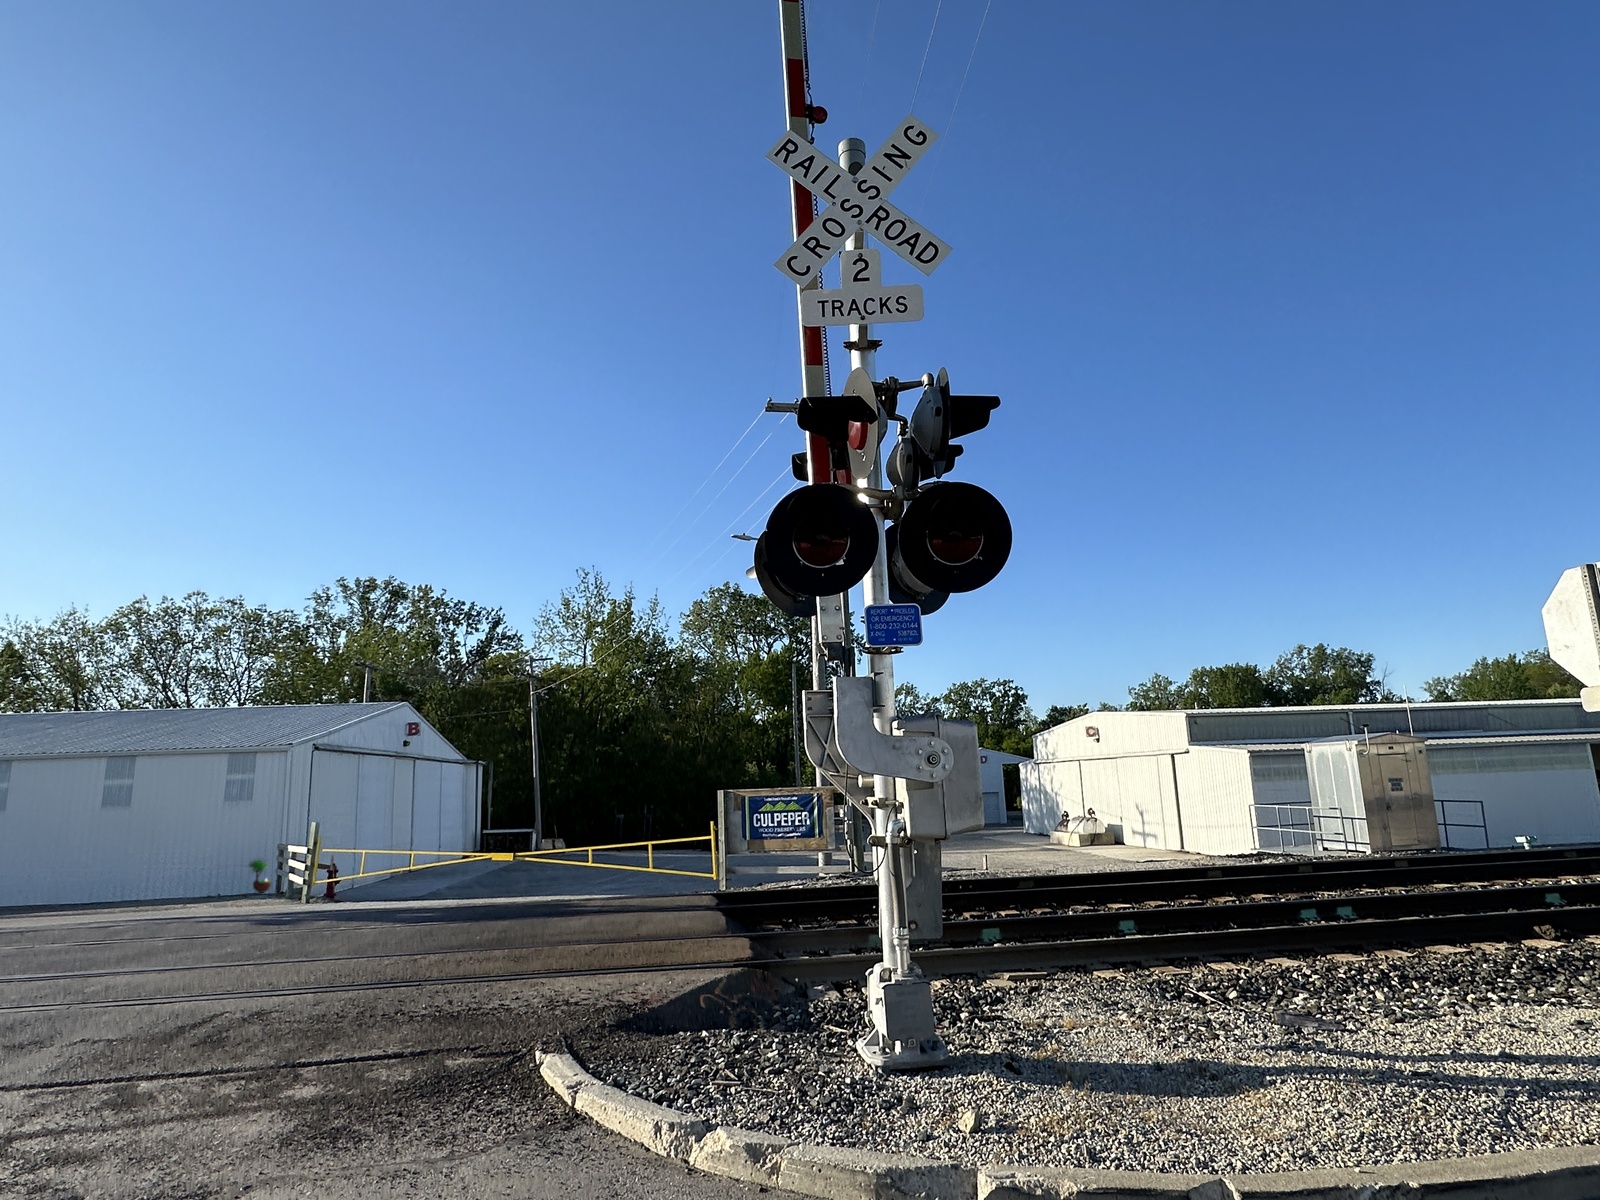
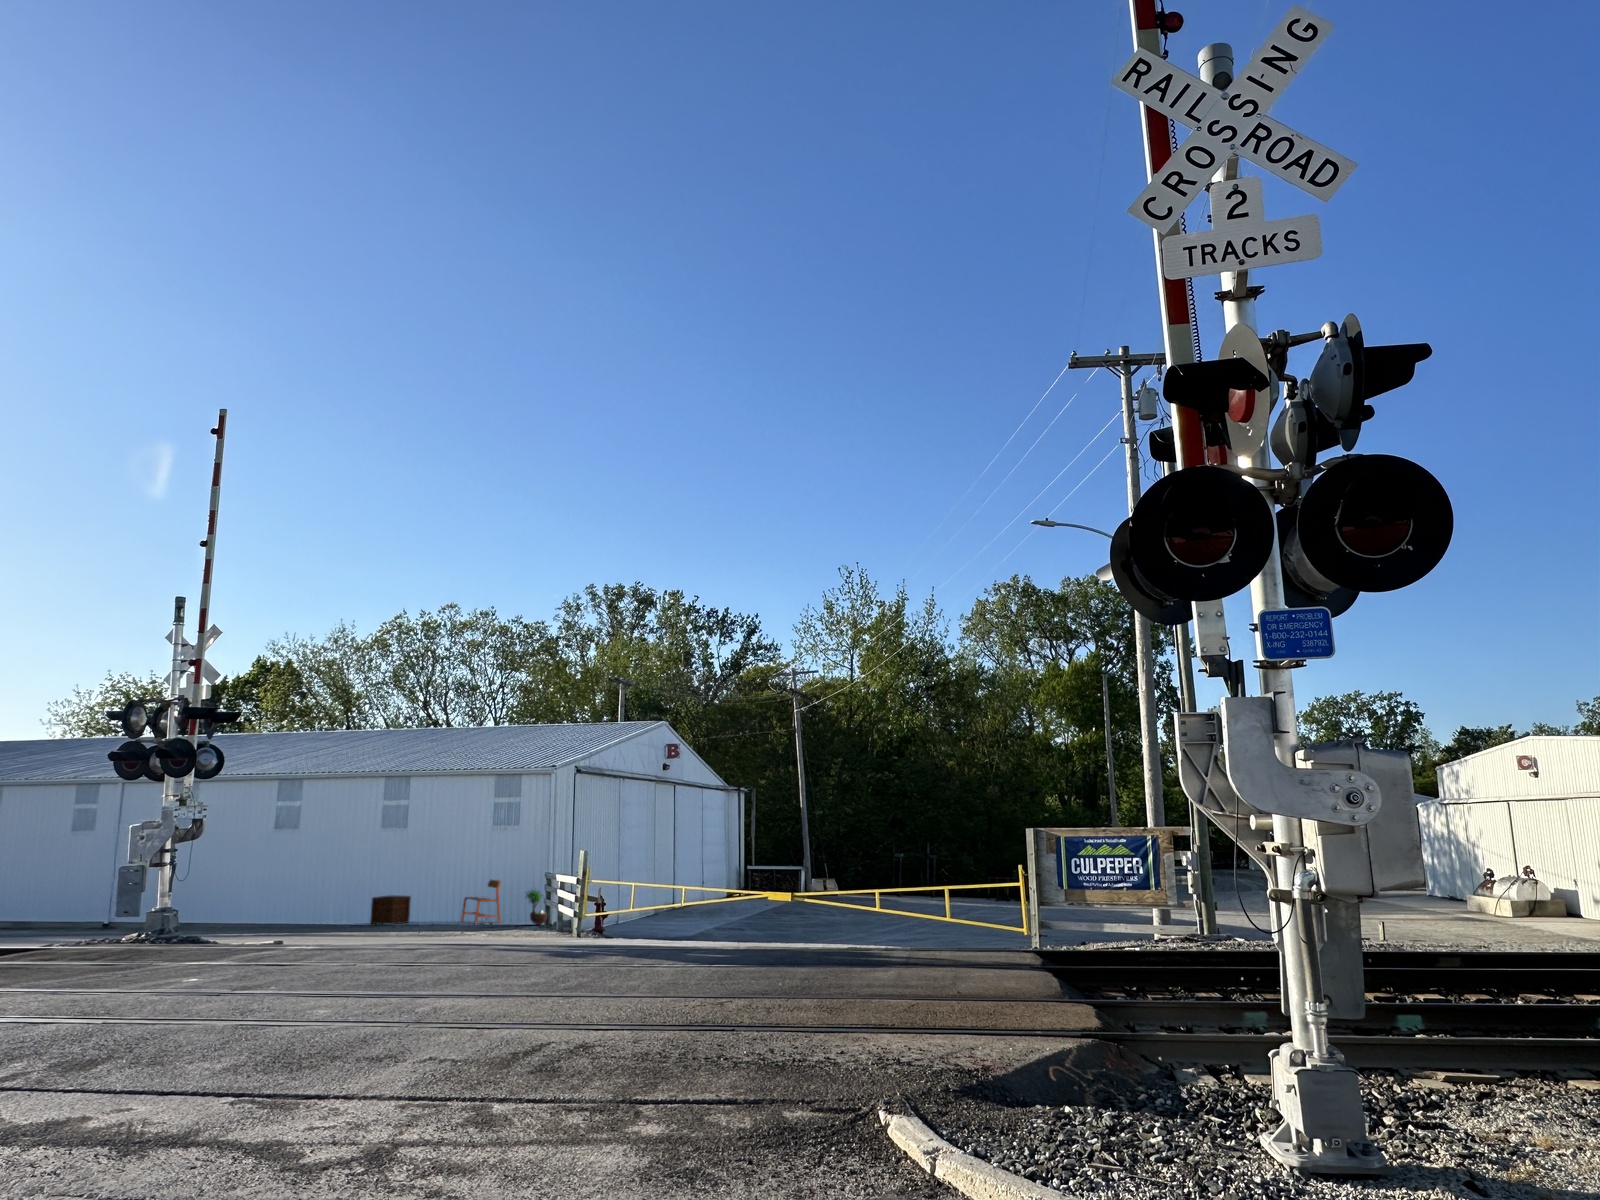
bench: none [179,850,224,896] -> present [461,880,501,924]
wooden crate: none [74,870,123,901] -> present [370,895,411,924]

